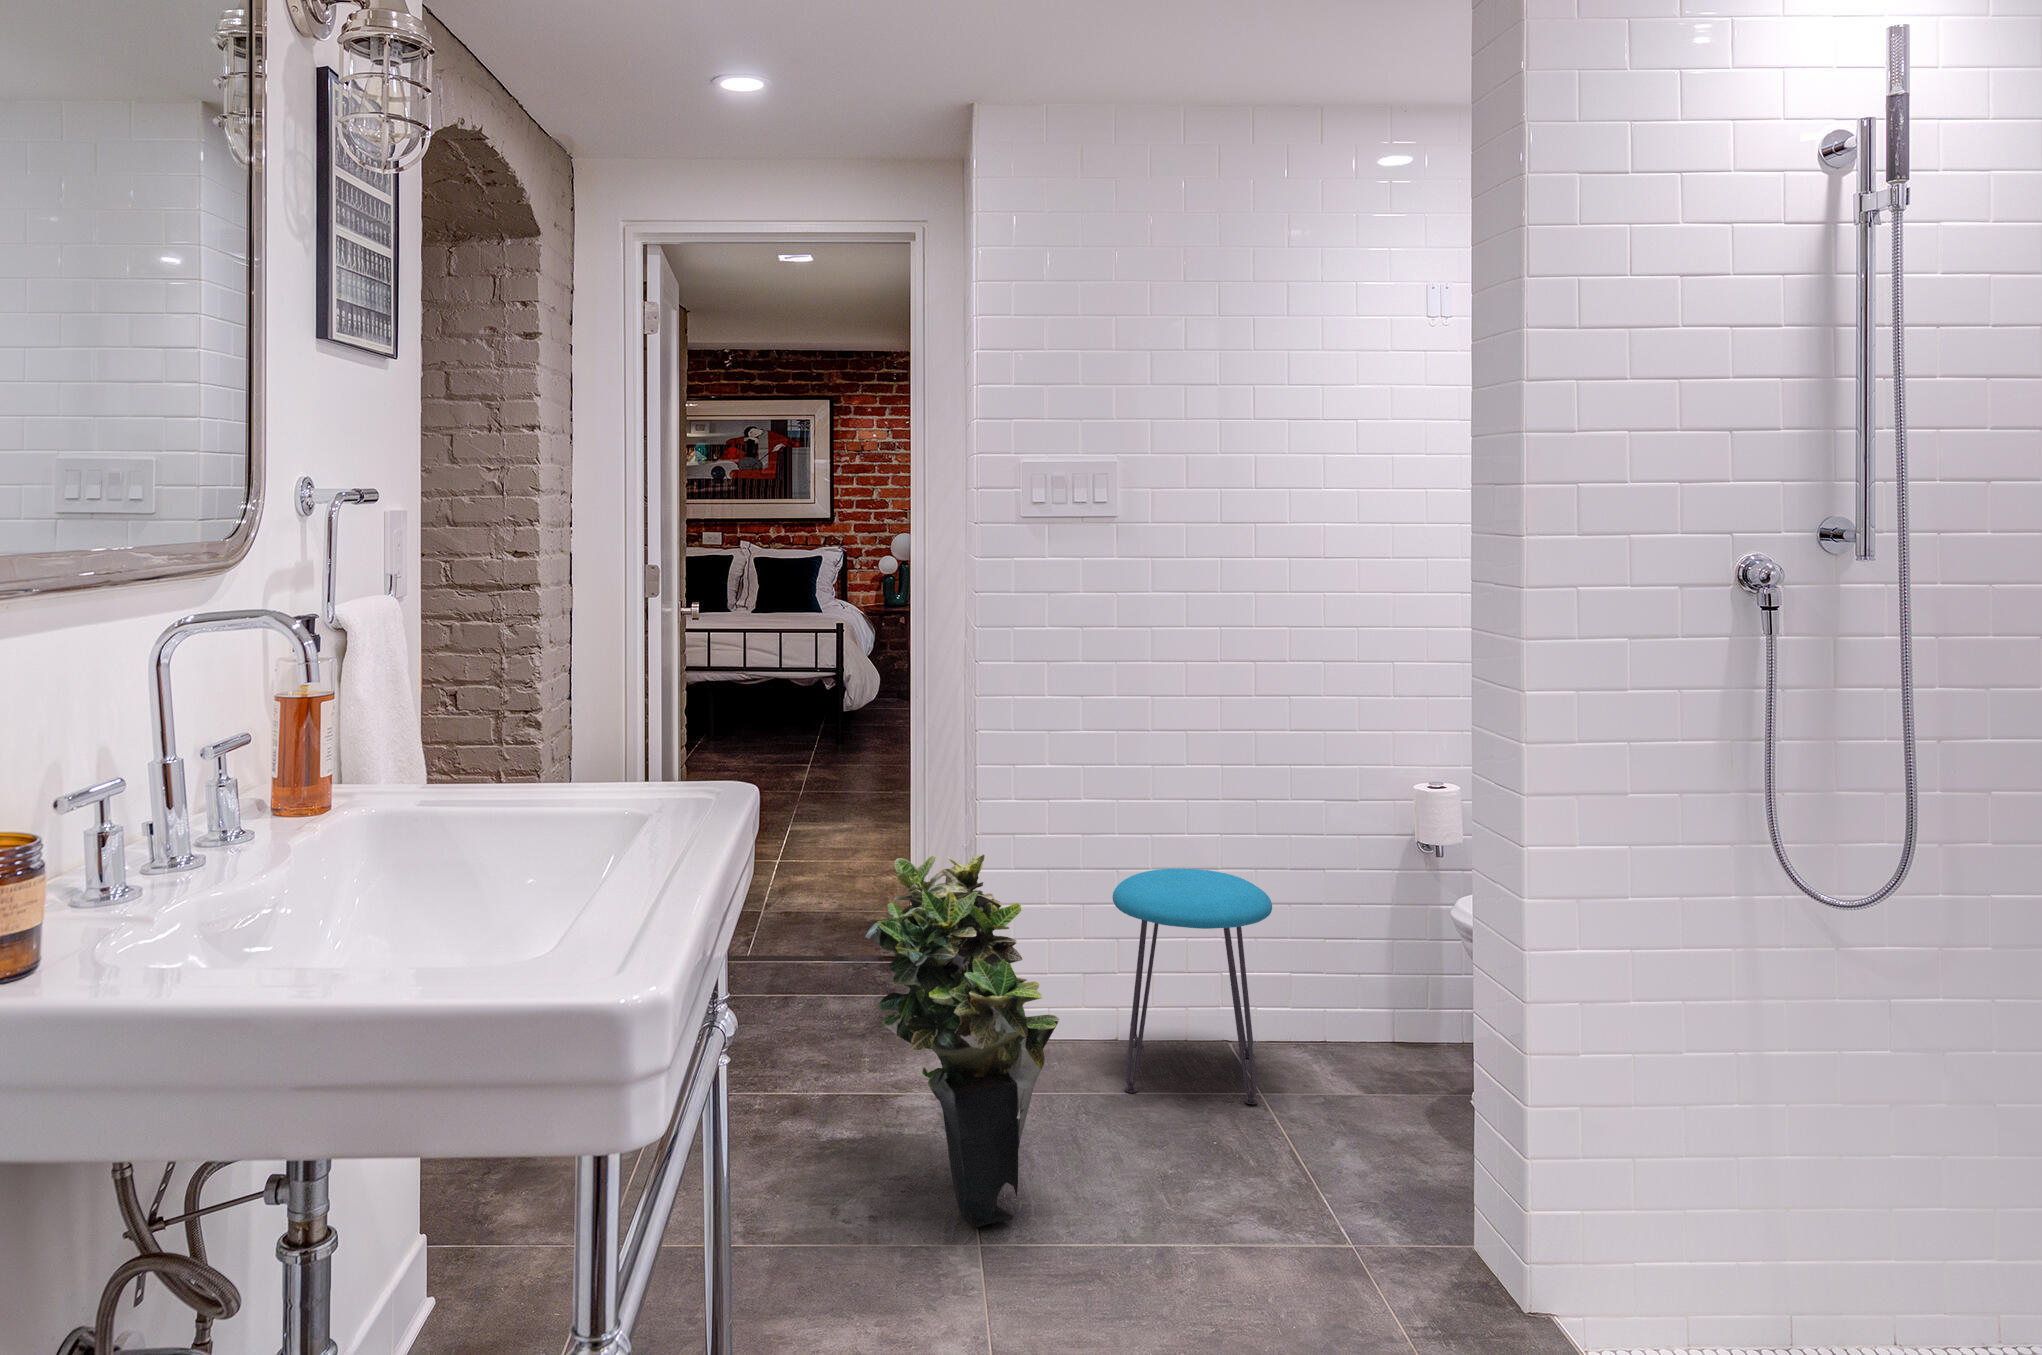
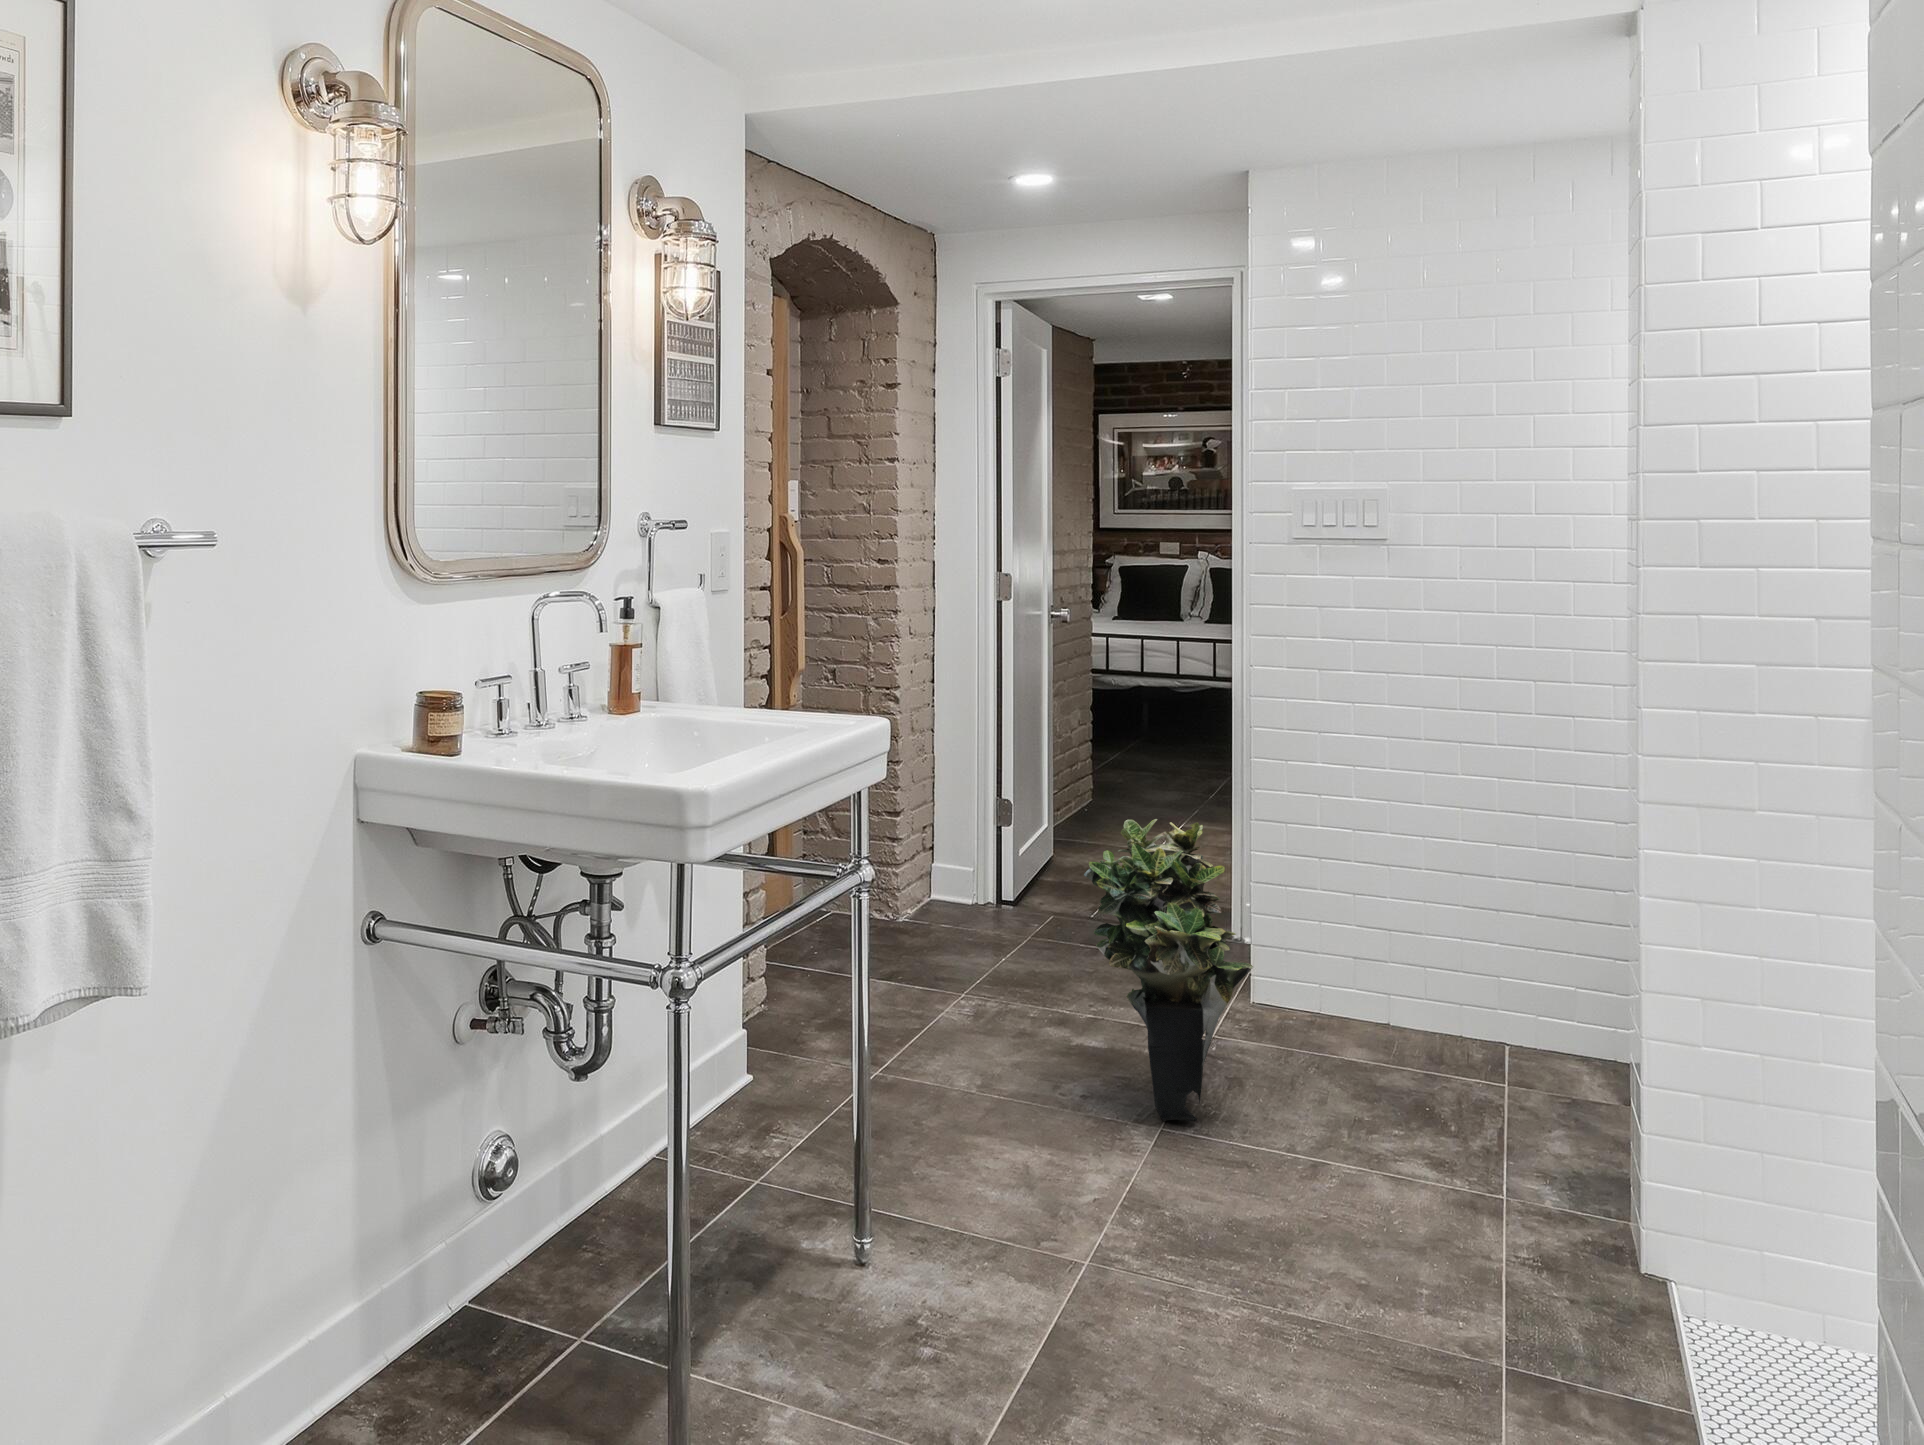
stool: present [1113,868,1272,1104] -> none [1372,872,1542,1099]

